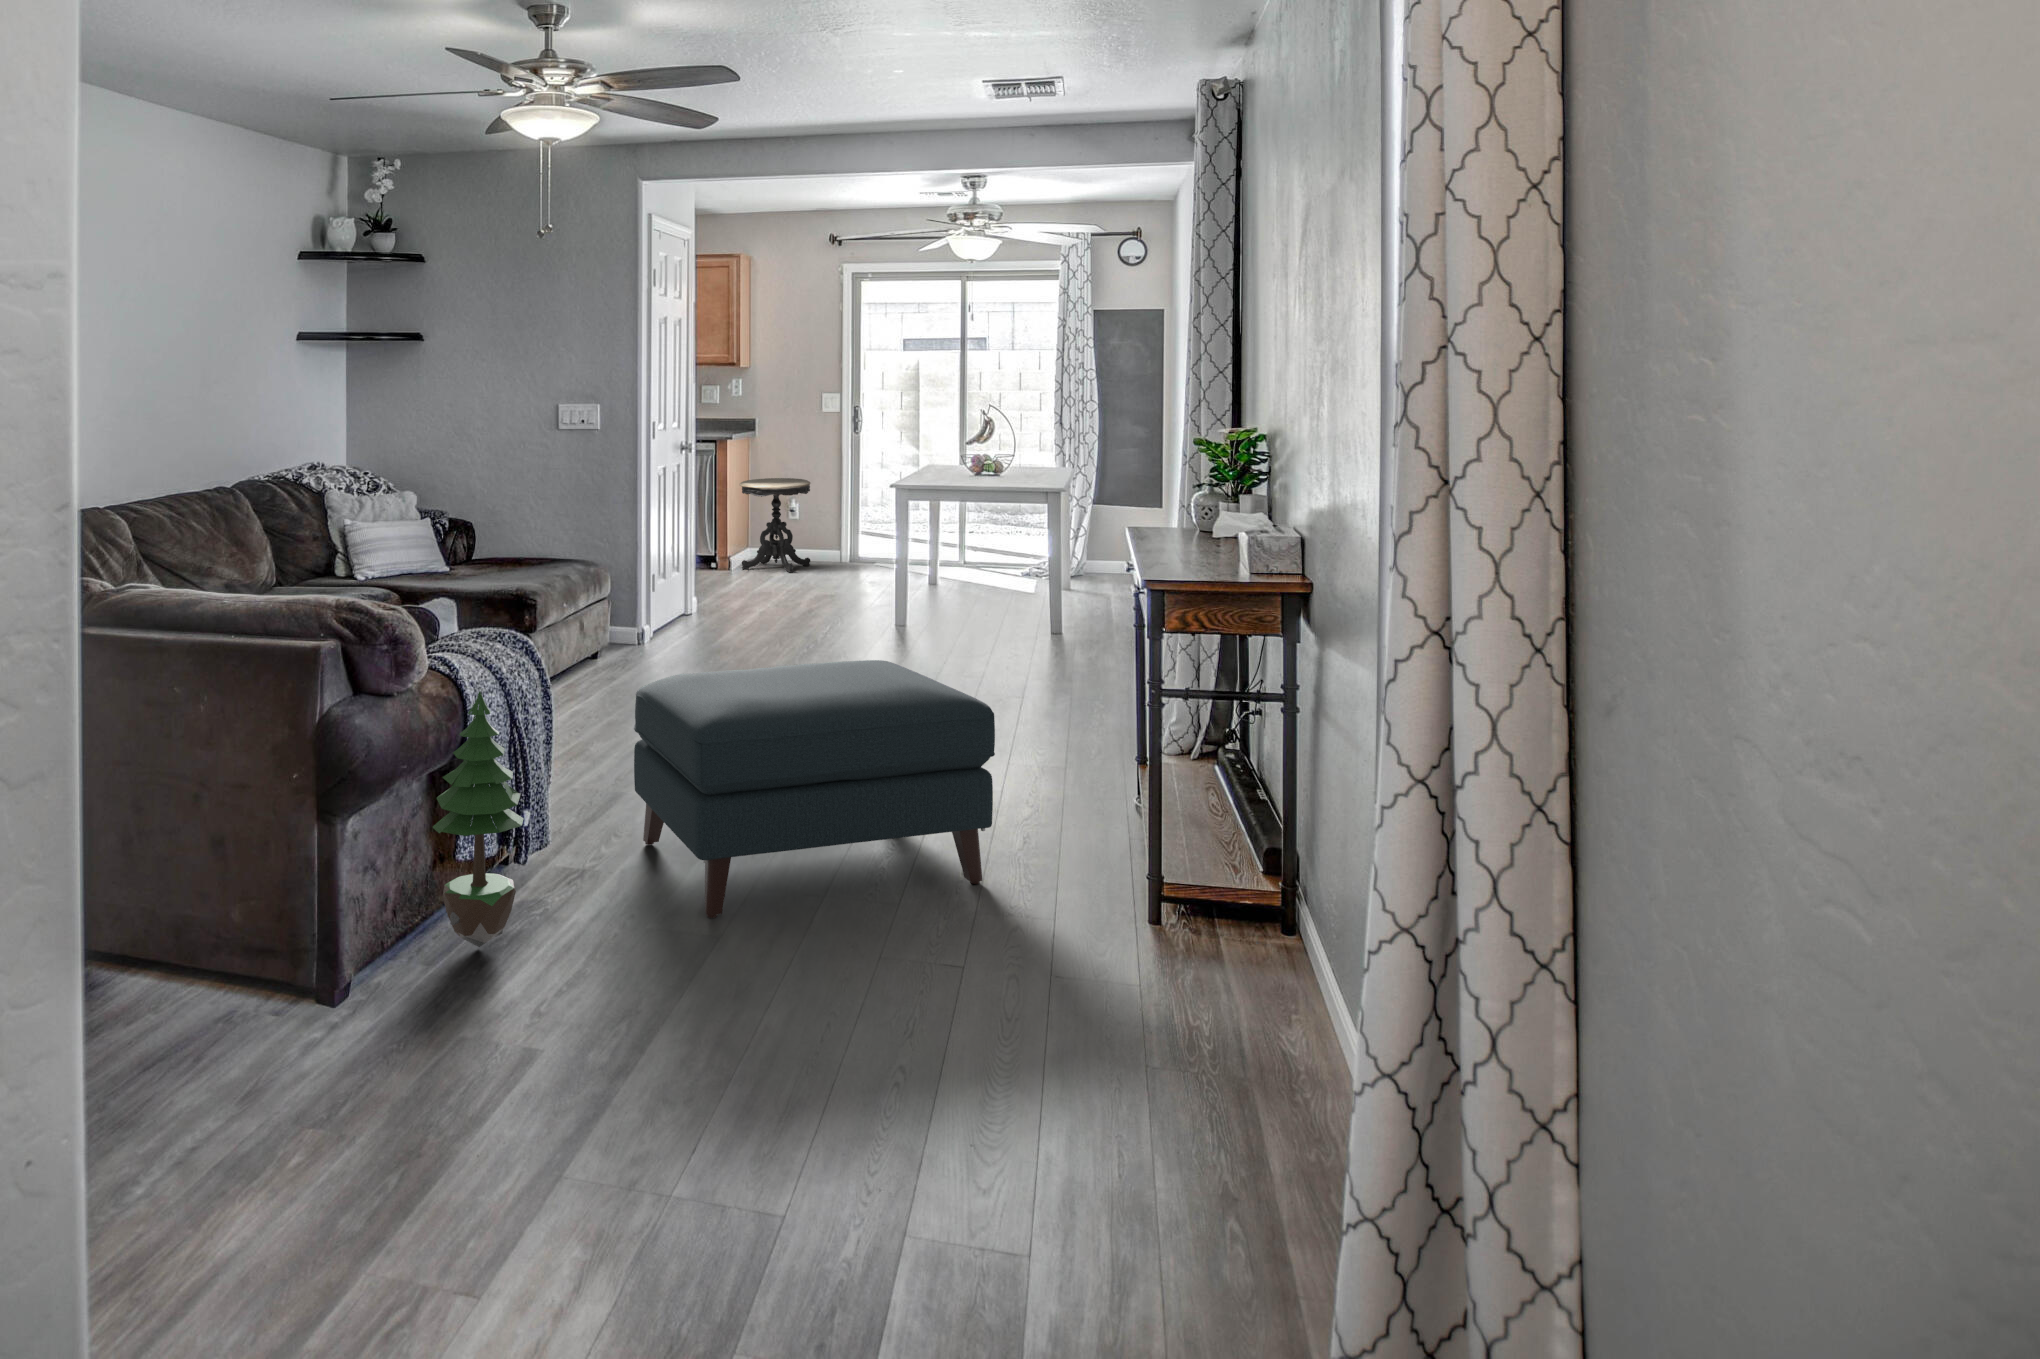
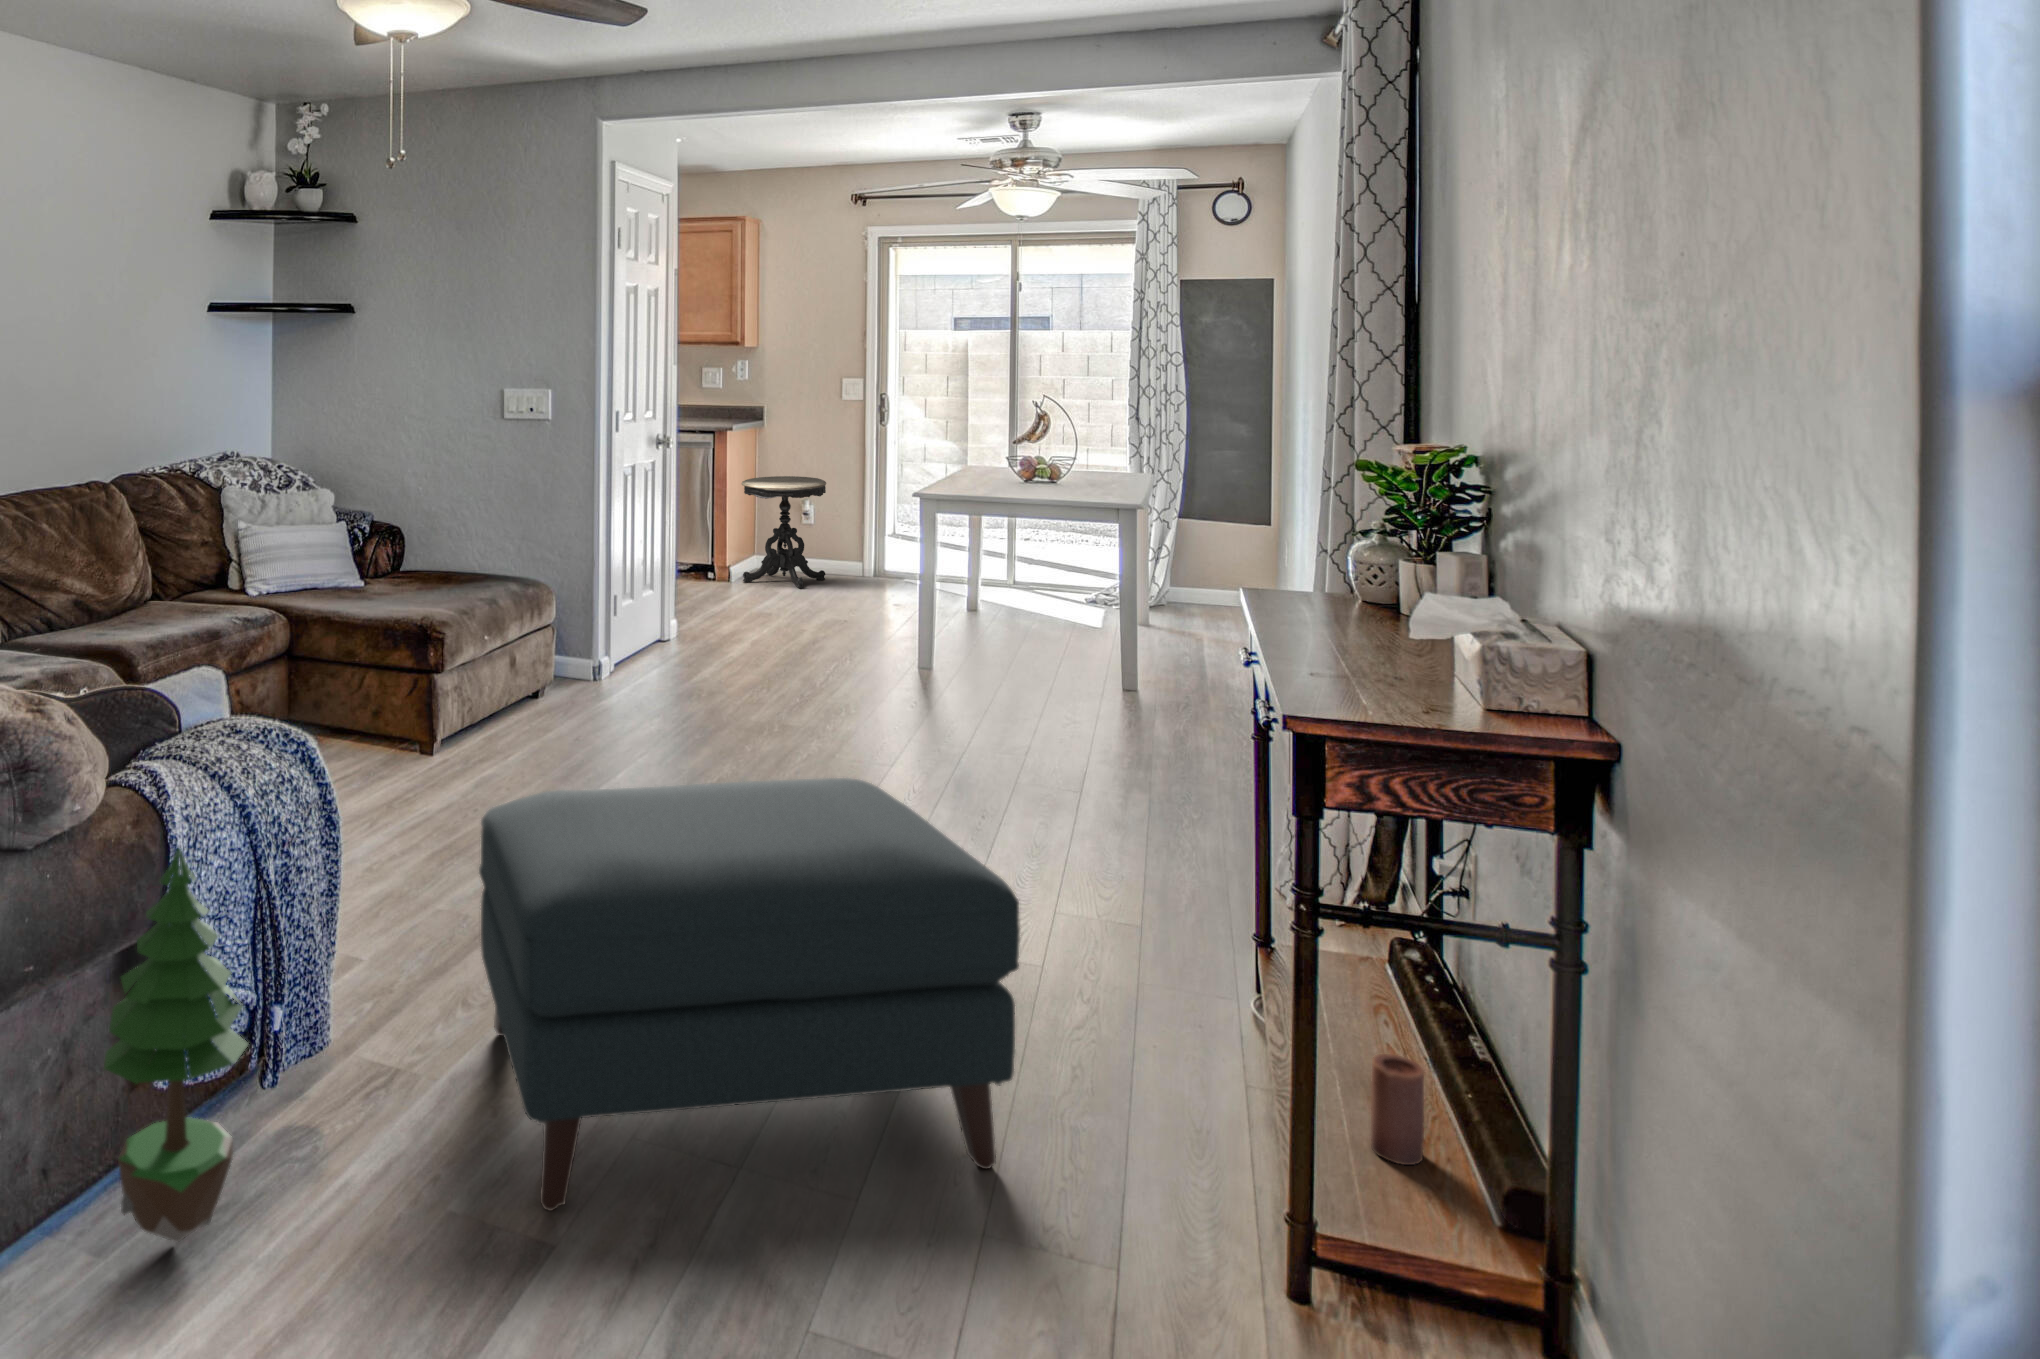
candle: none [1204,802,1233,866] -> present [1371,1054,1424,1165]

